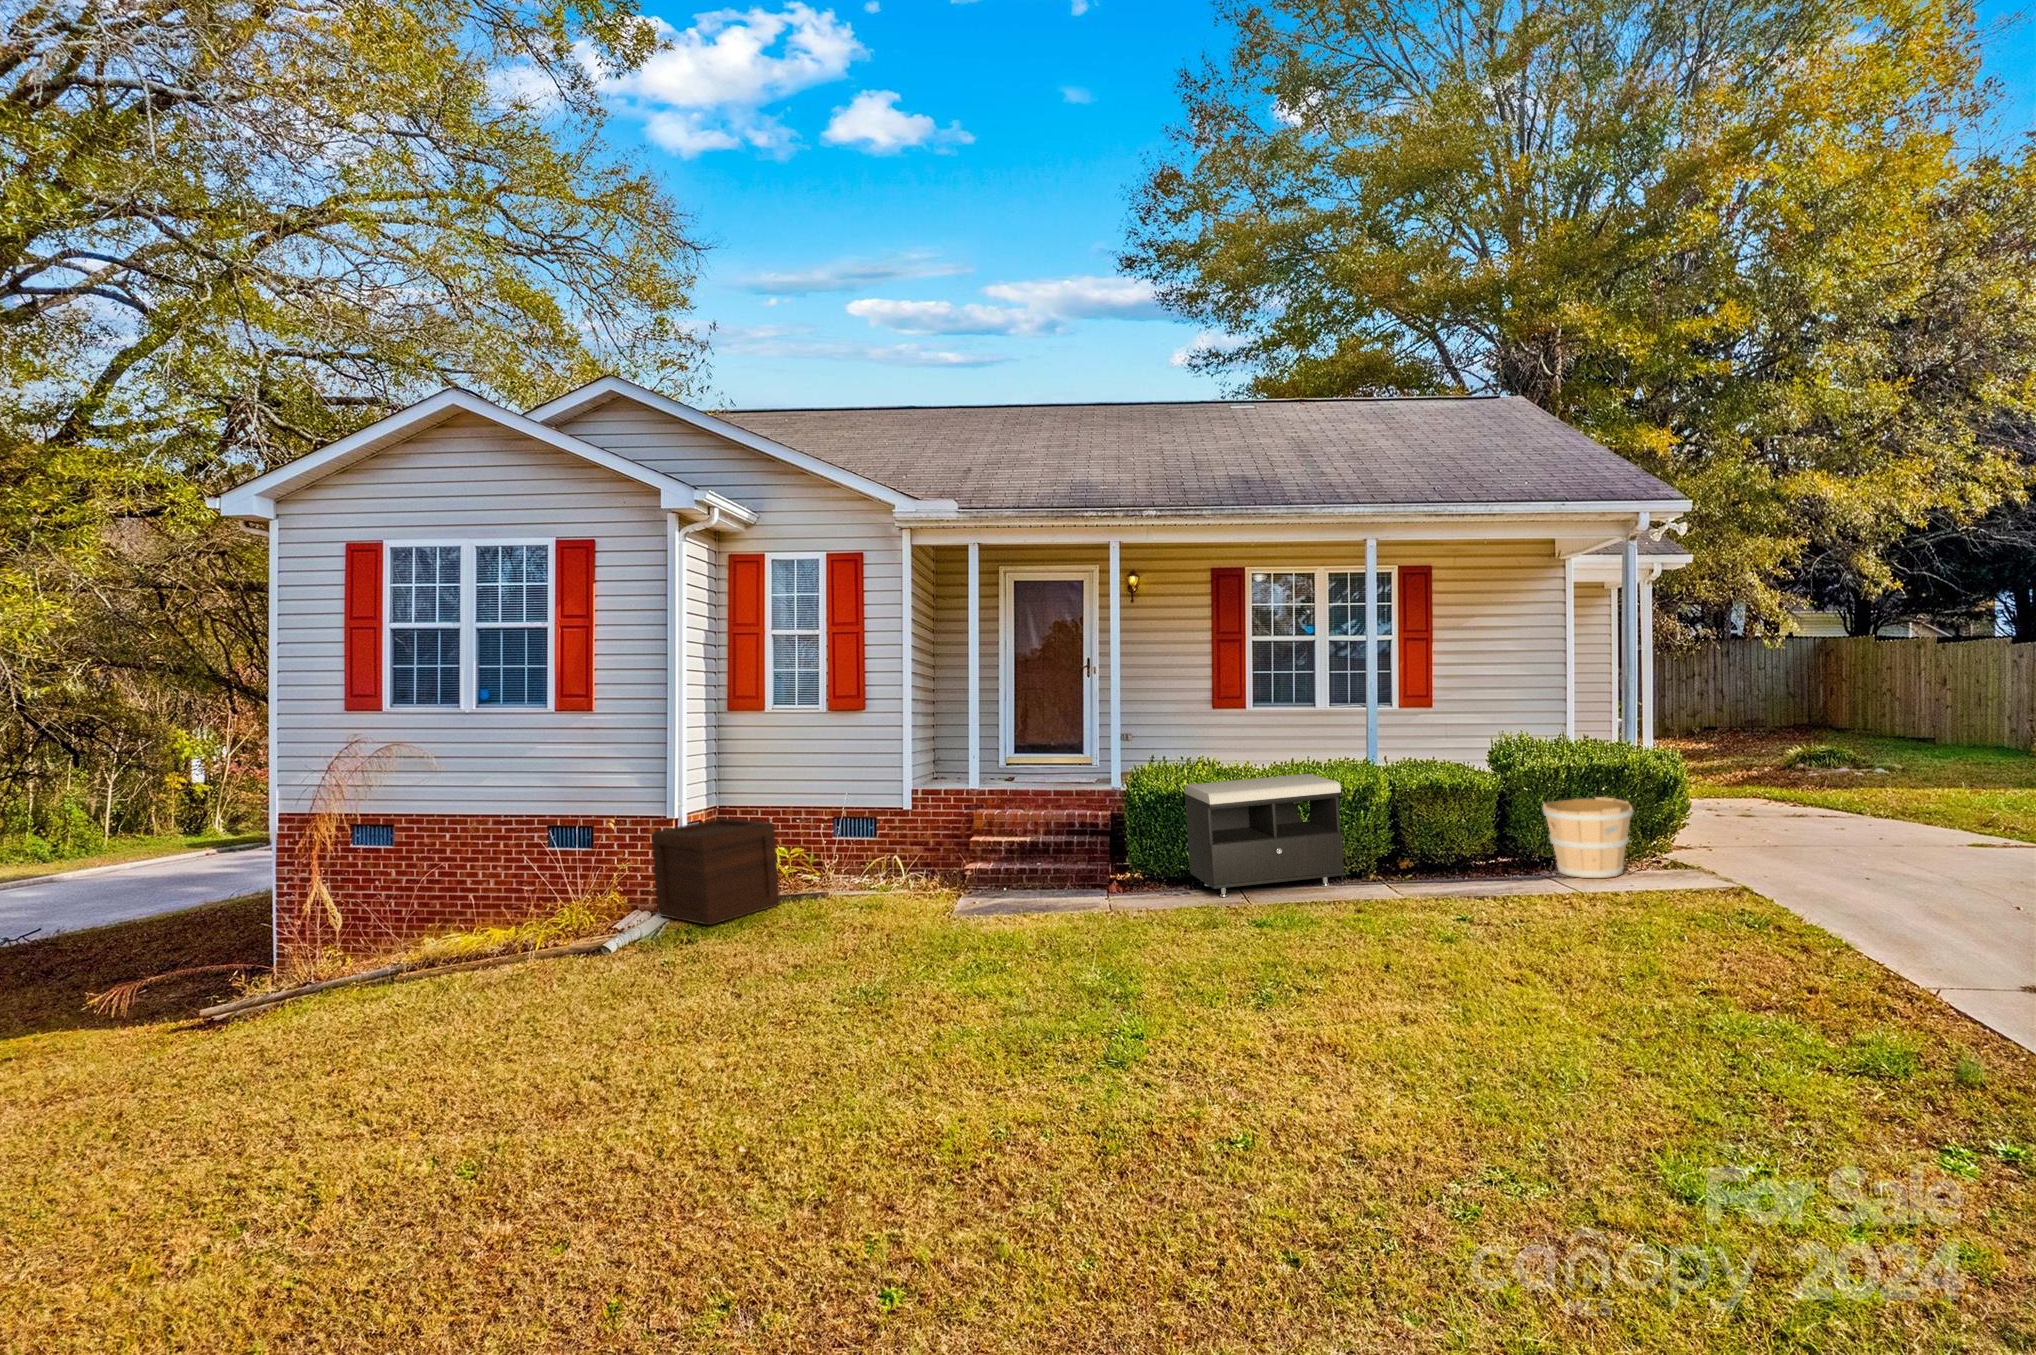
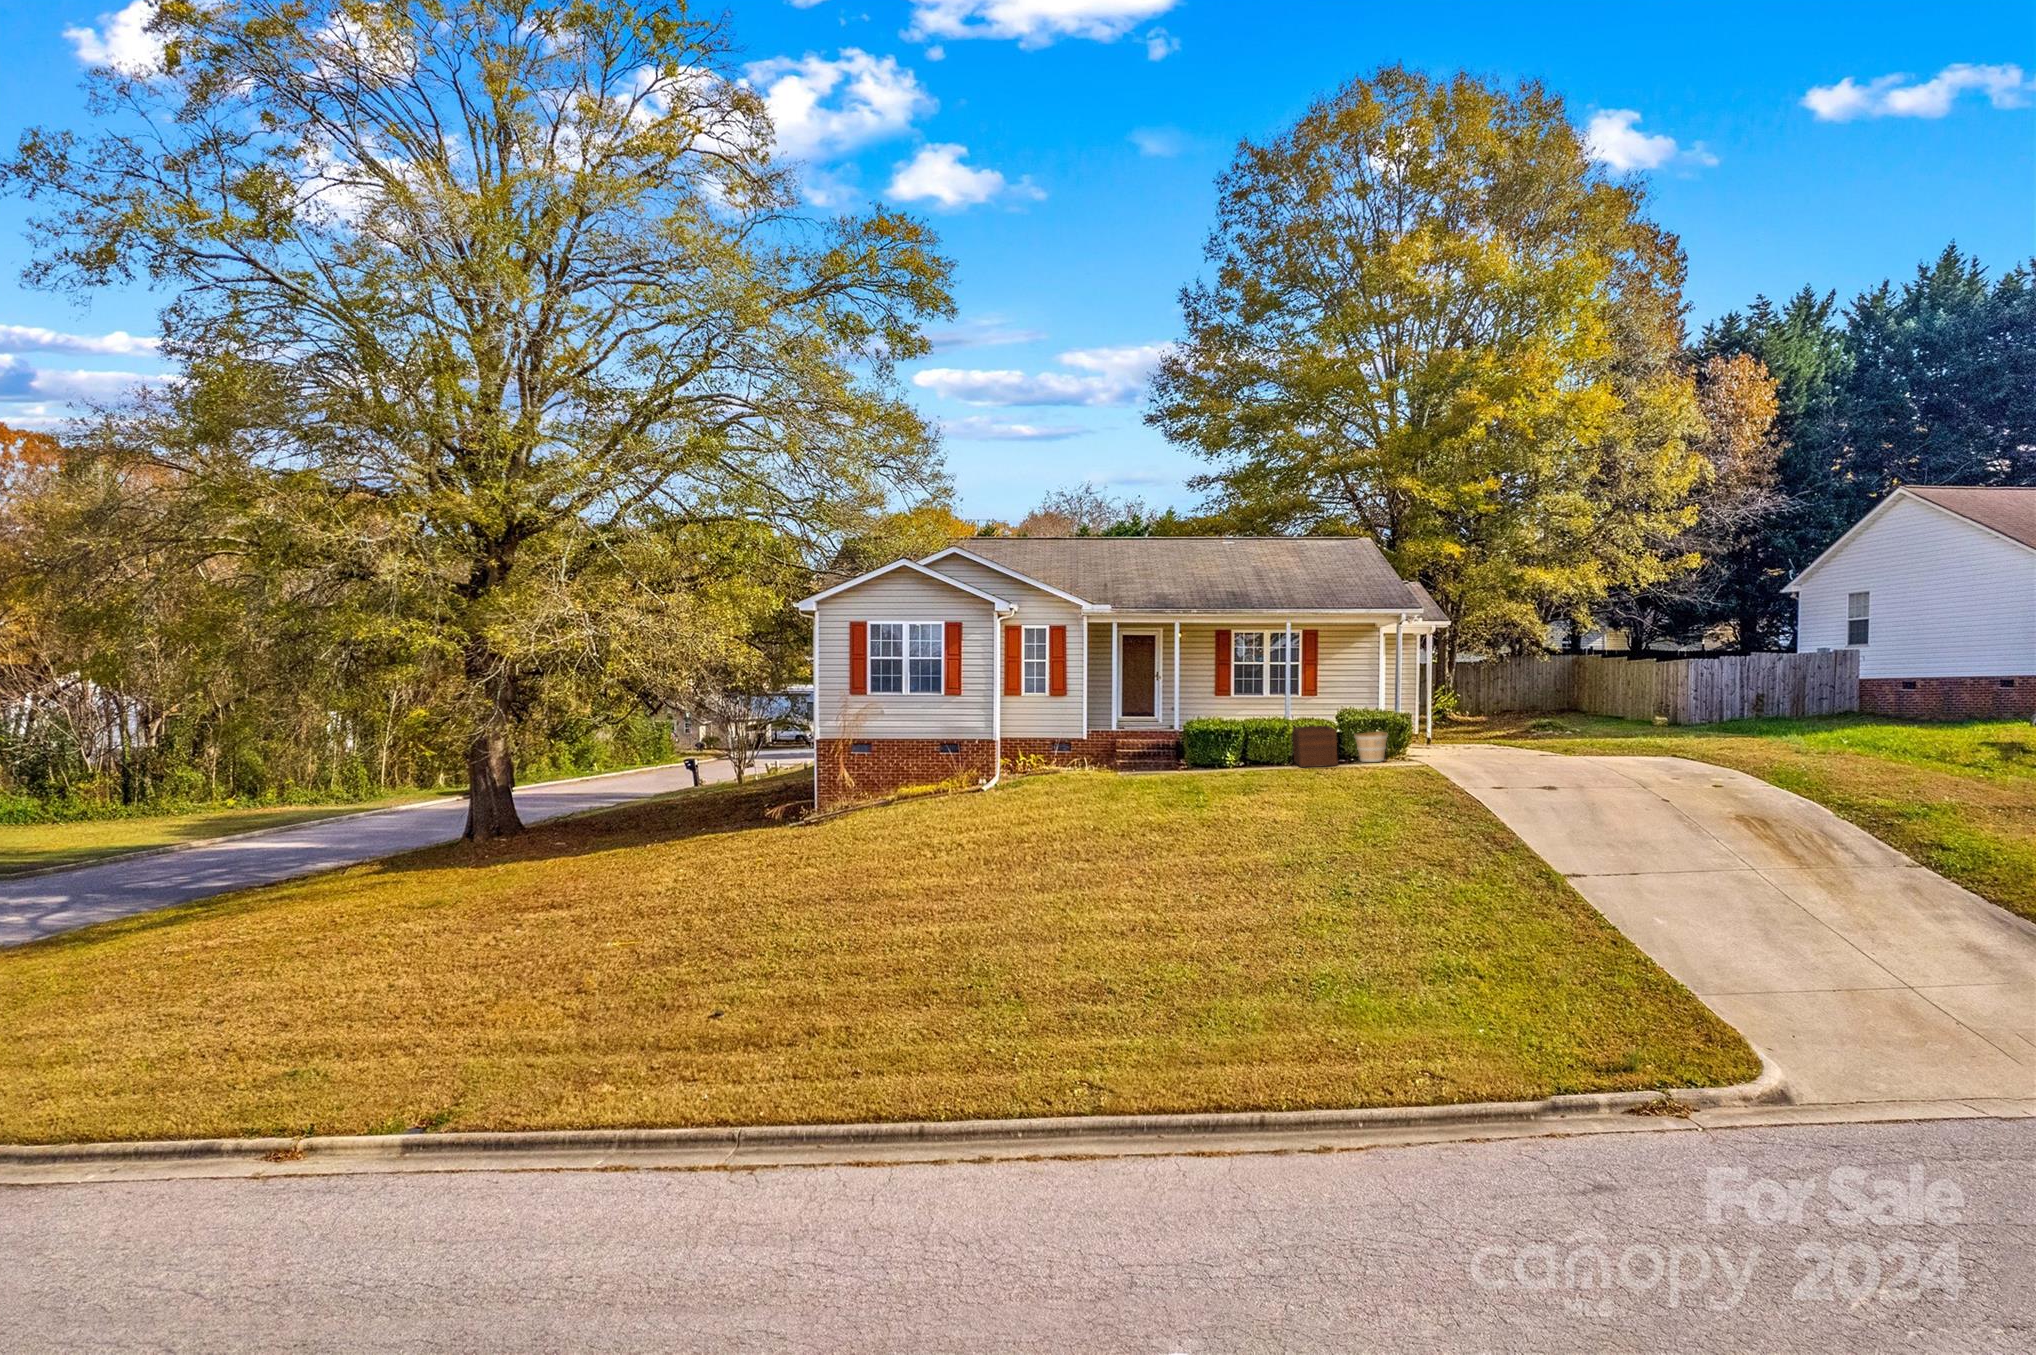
storage bench: present [1185,774,1344,897] -> none [1212,722,1277,770]
wooden crate: present [651,818,780,925] -> present [1293,726,1338,767]

